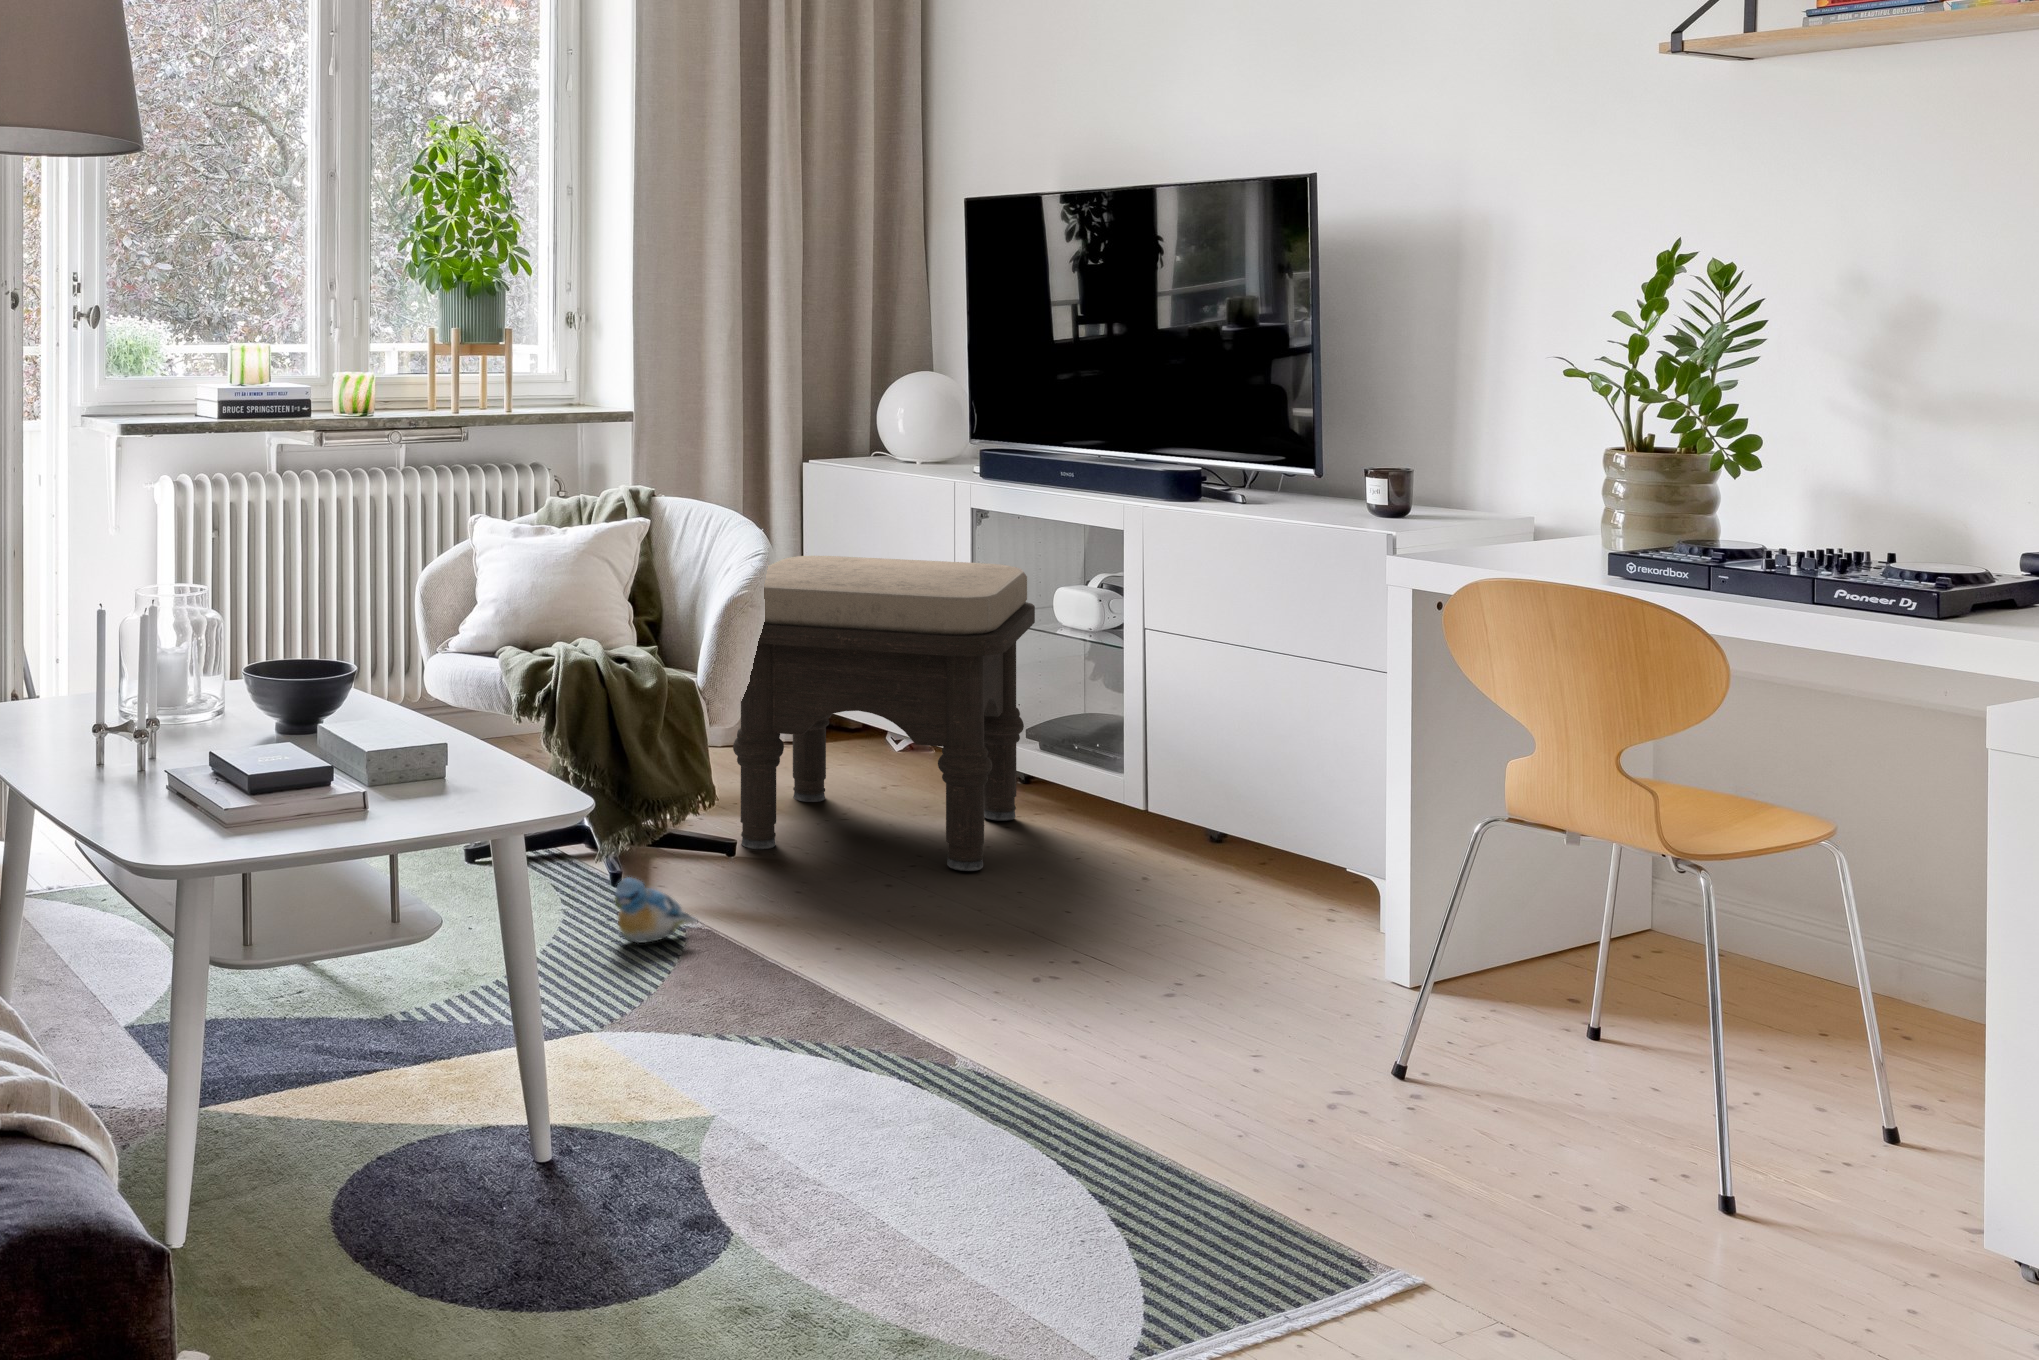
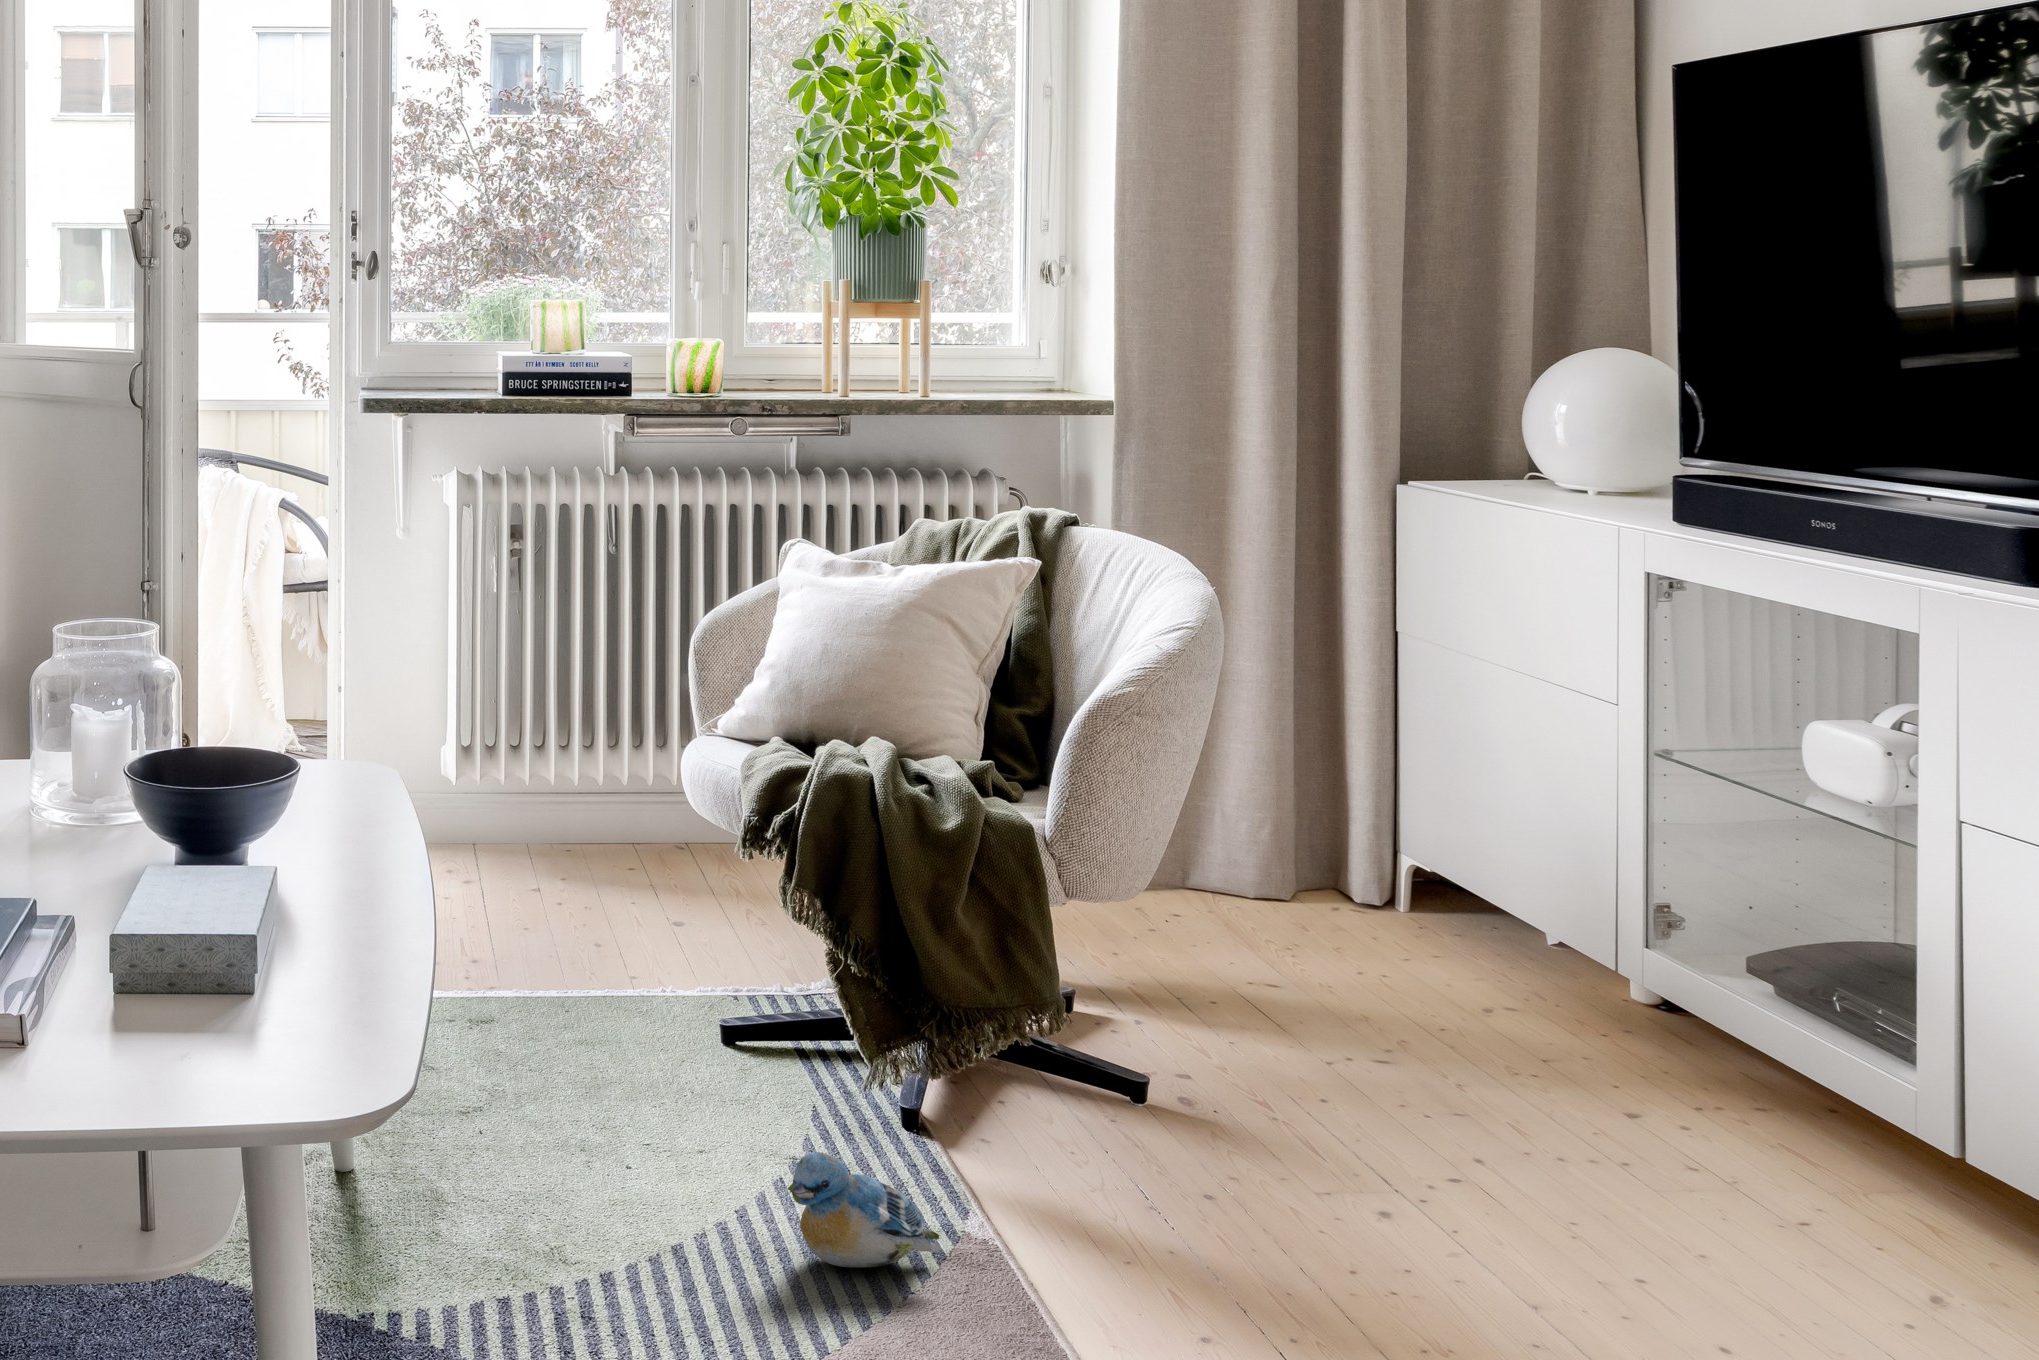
ottoman: present [733,556,1035,871] -> none [1131,630,1749,1227]

